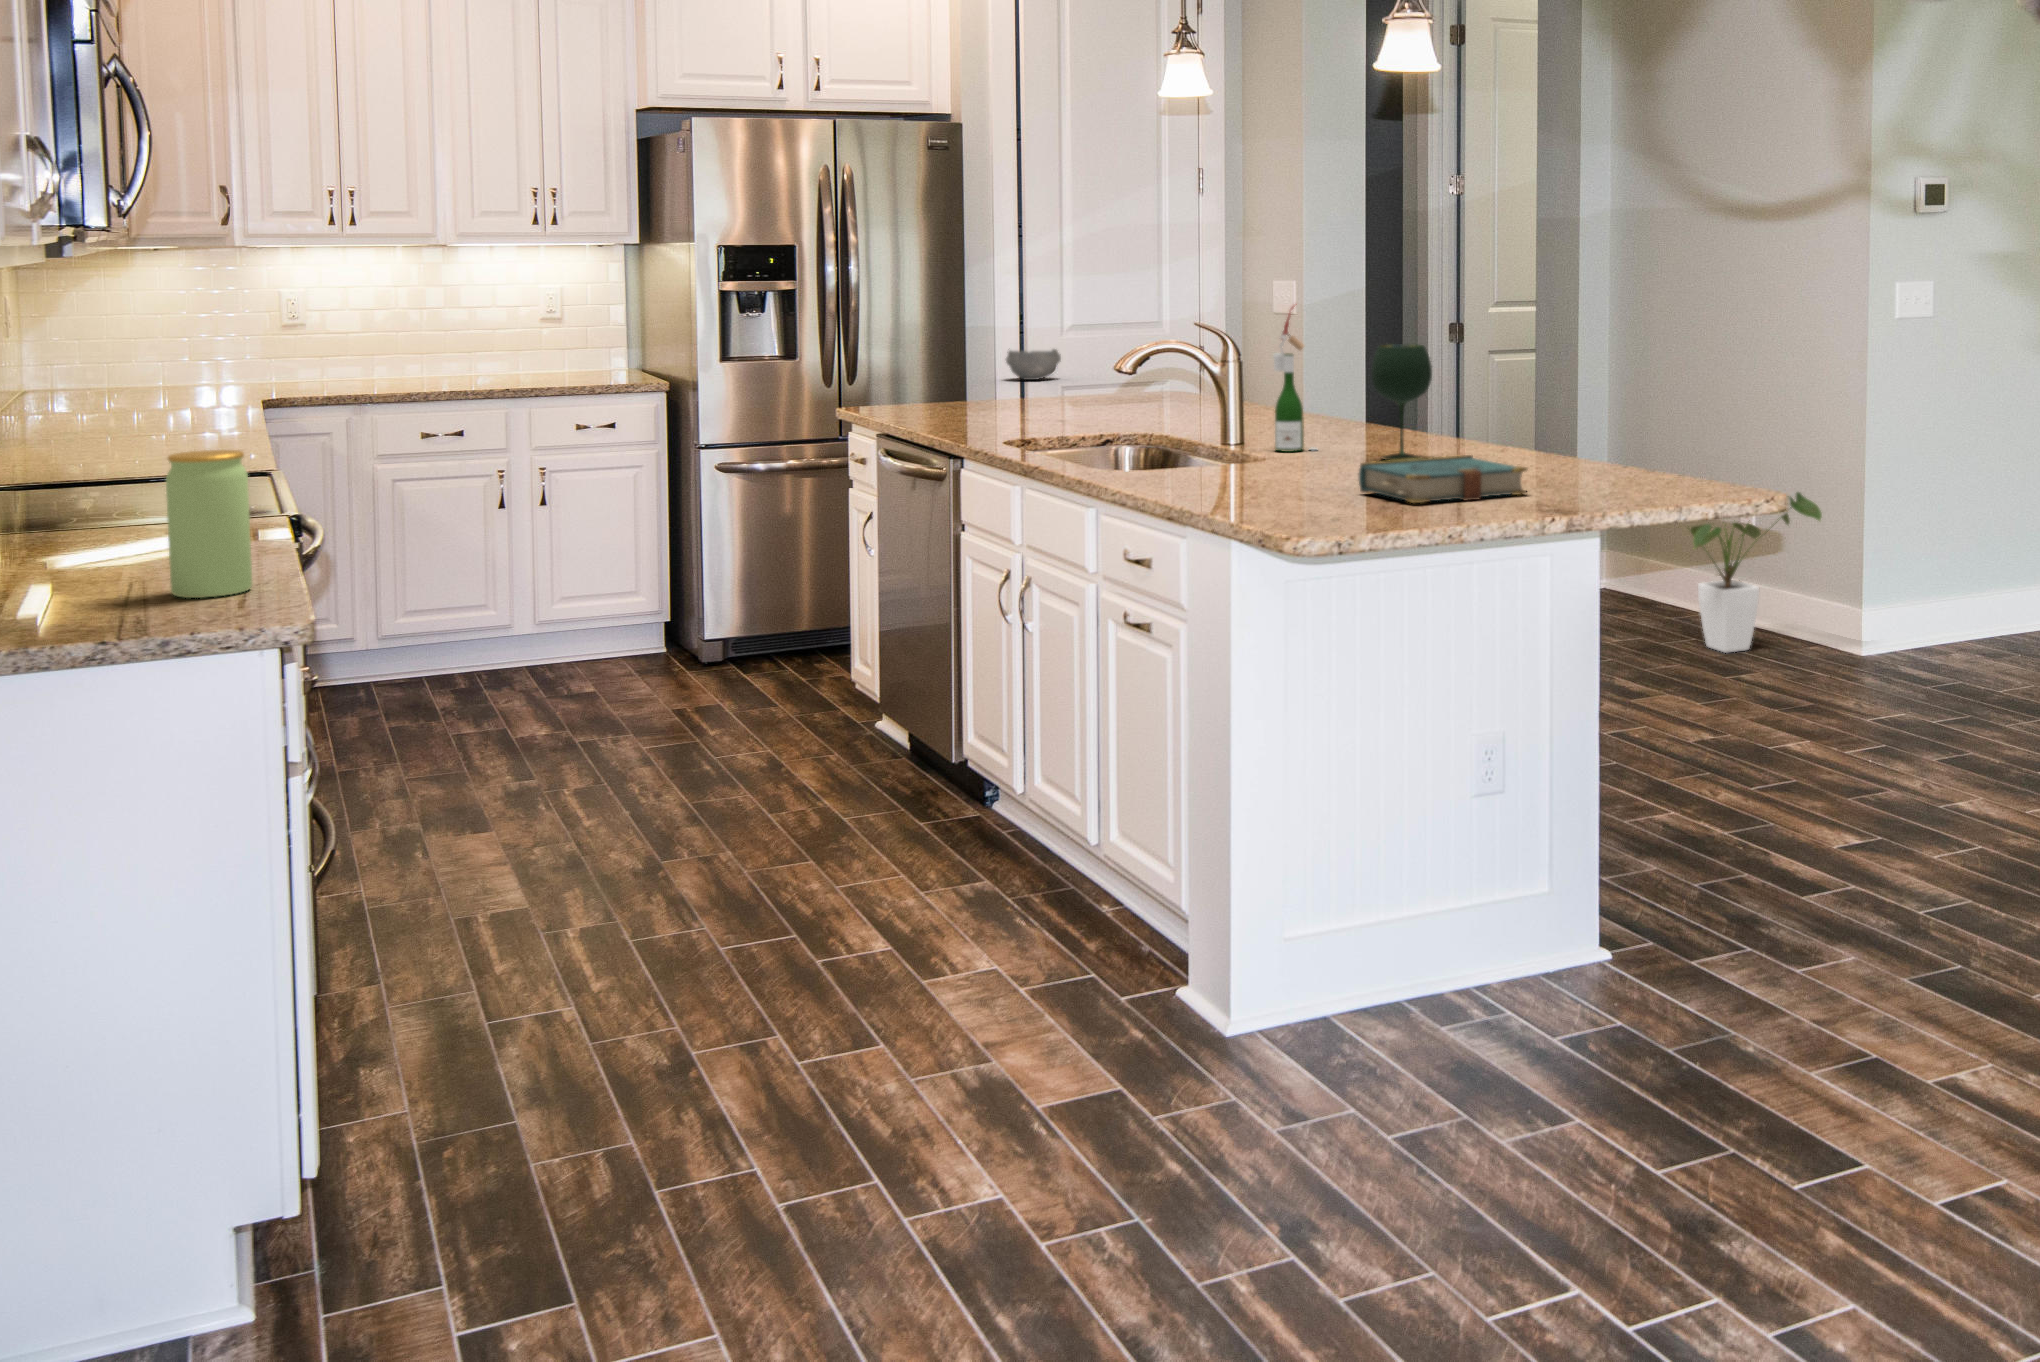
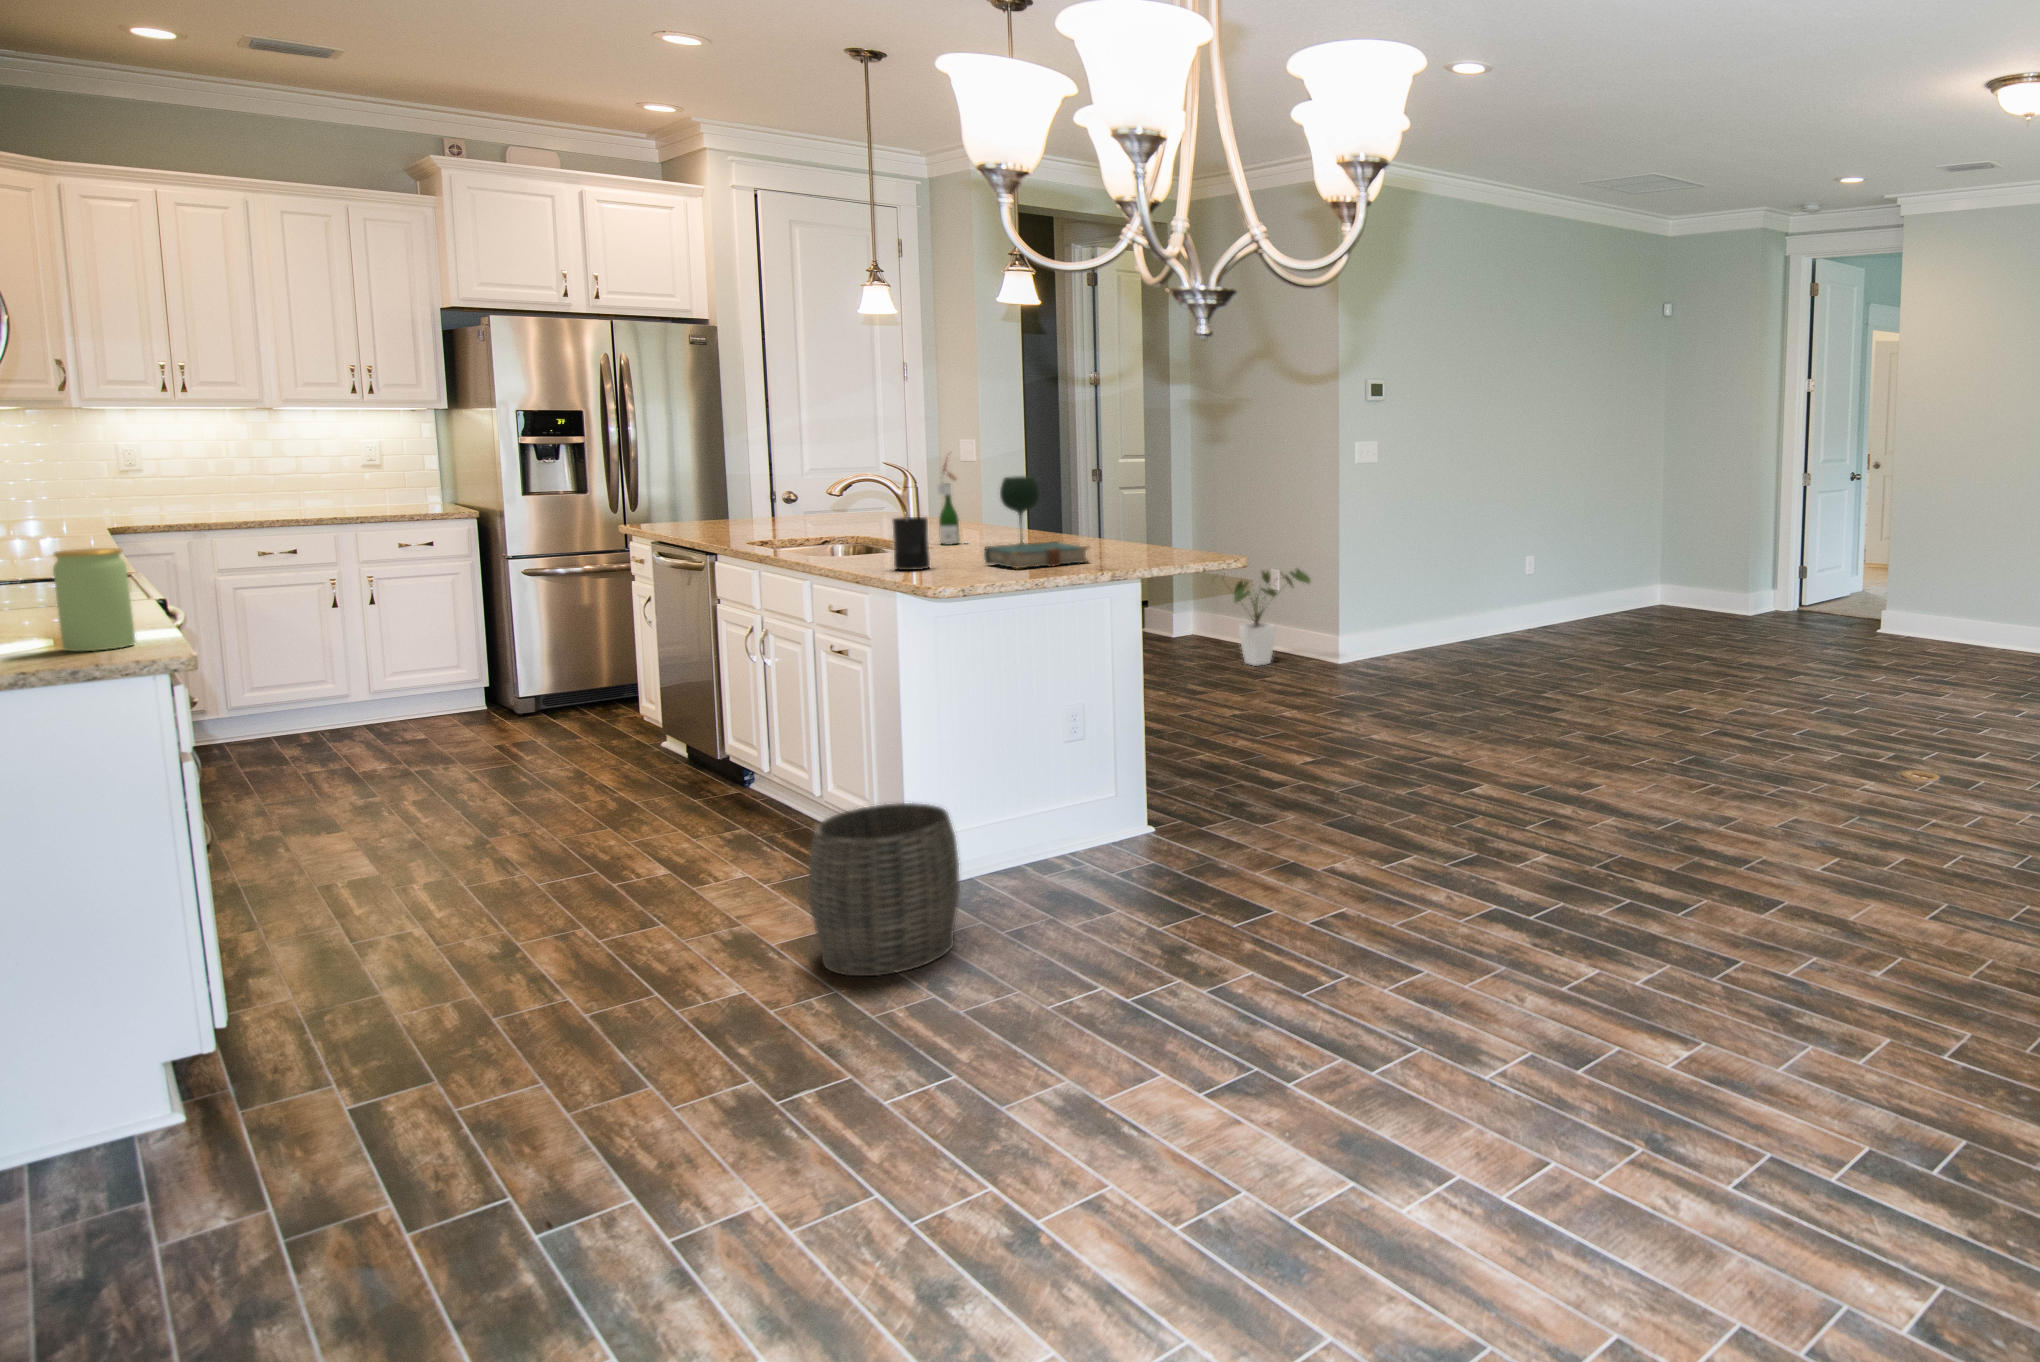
bowl: present [1006,349,1061,380] -> none [759,485,802,507]
candle: none [1223,404,1276,499] -> present [893,516,930,570]
woven basket: none [1096,895,1325,1199] -> present [809,803,960,976]

